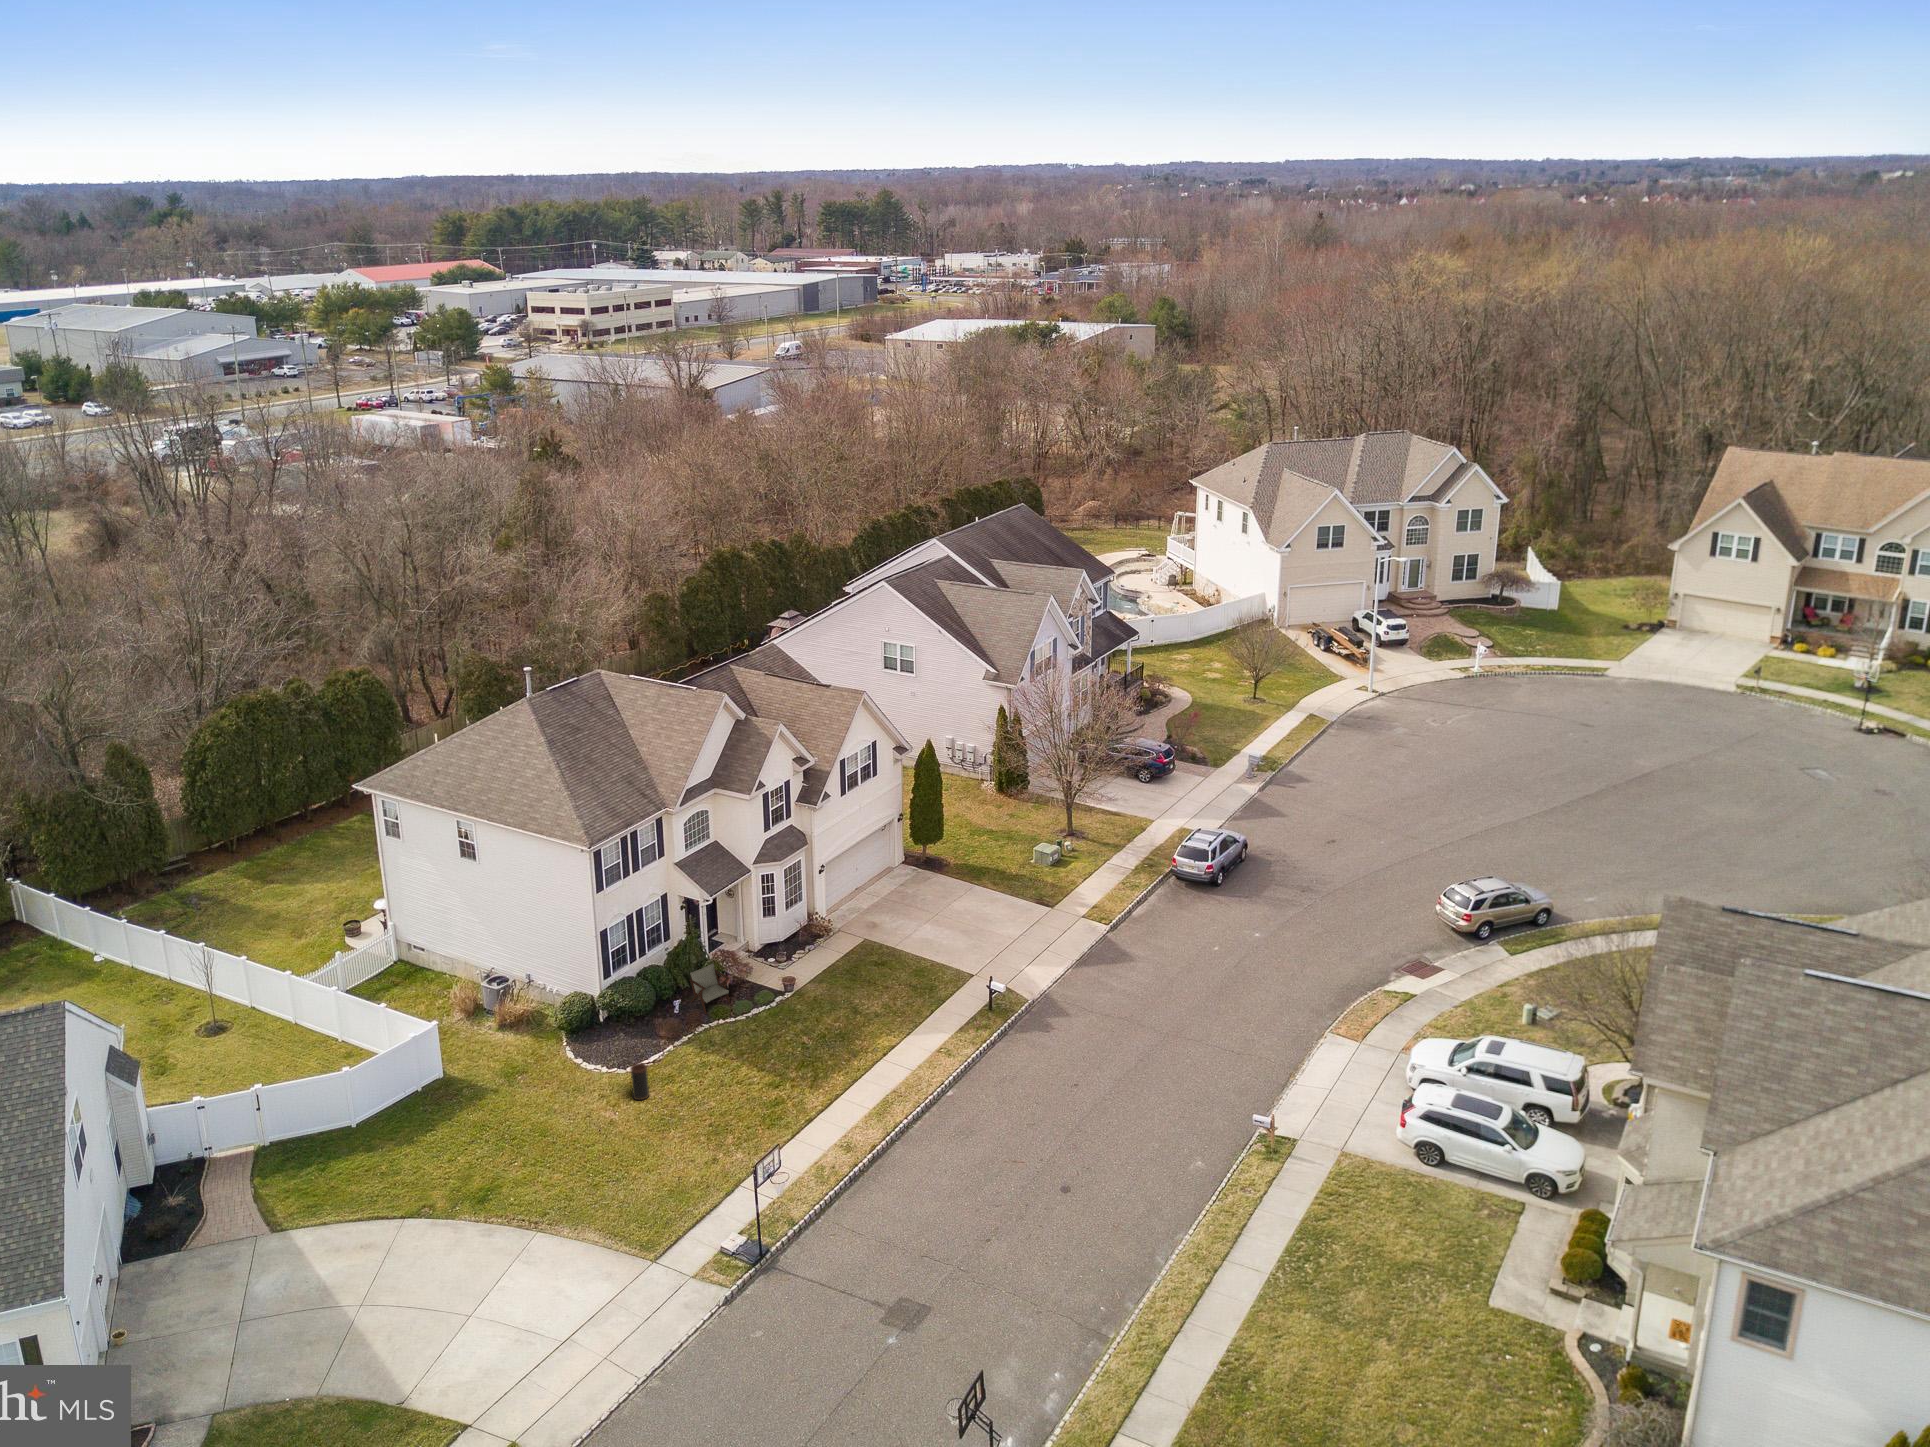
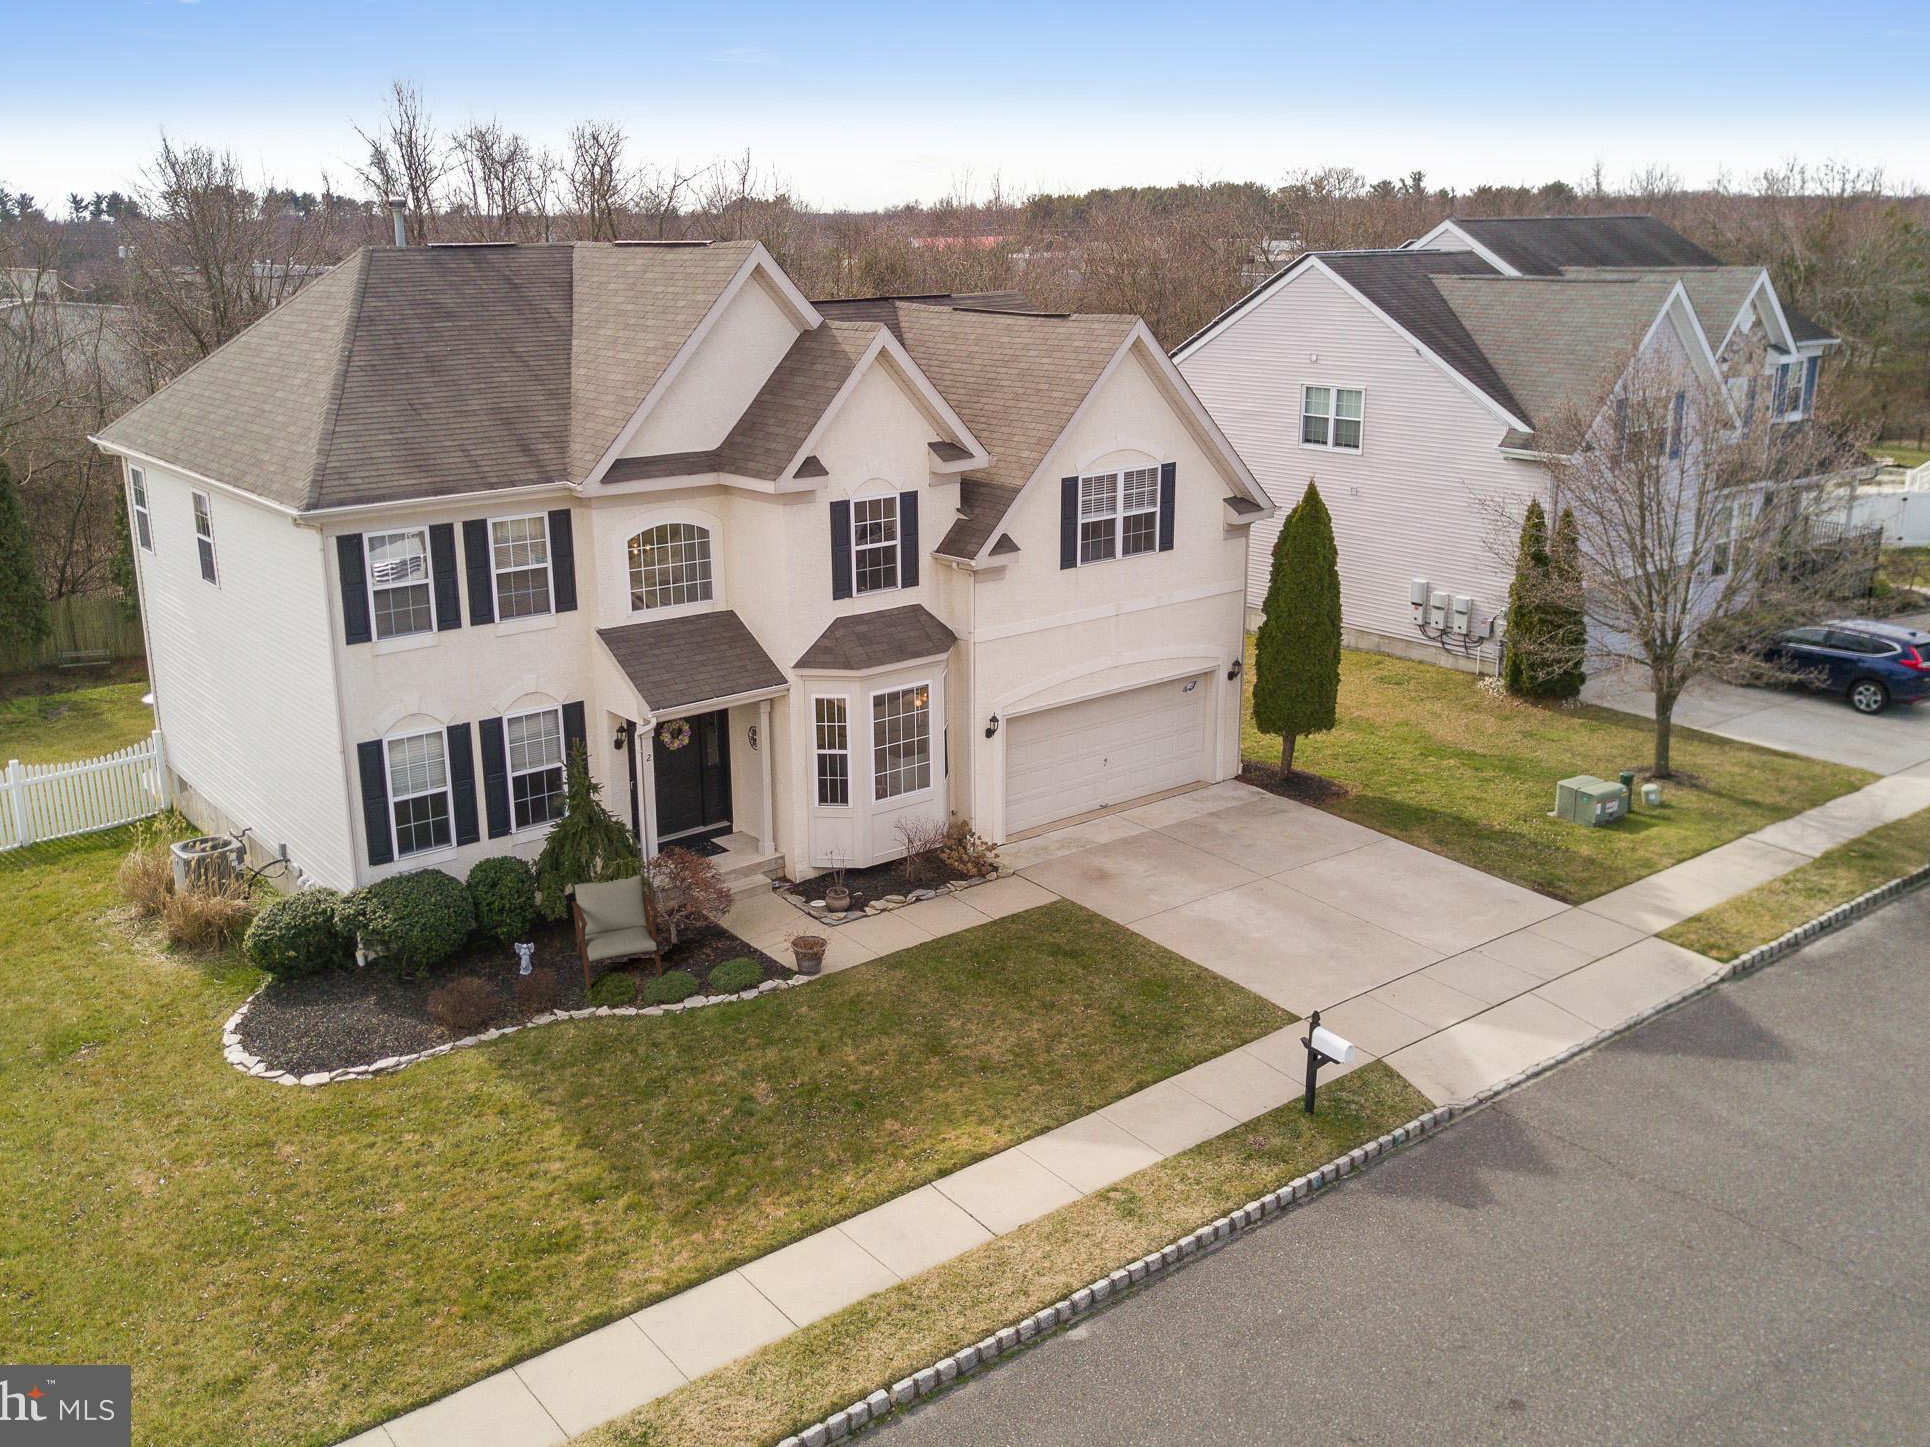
trash can: present [630,1063,649,1100] -> none [226,1052,284,1154]

